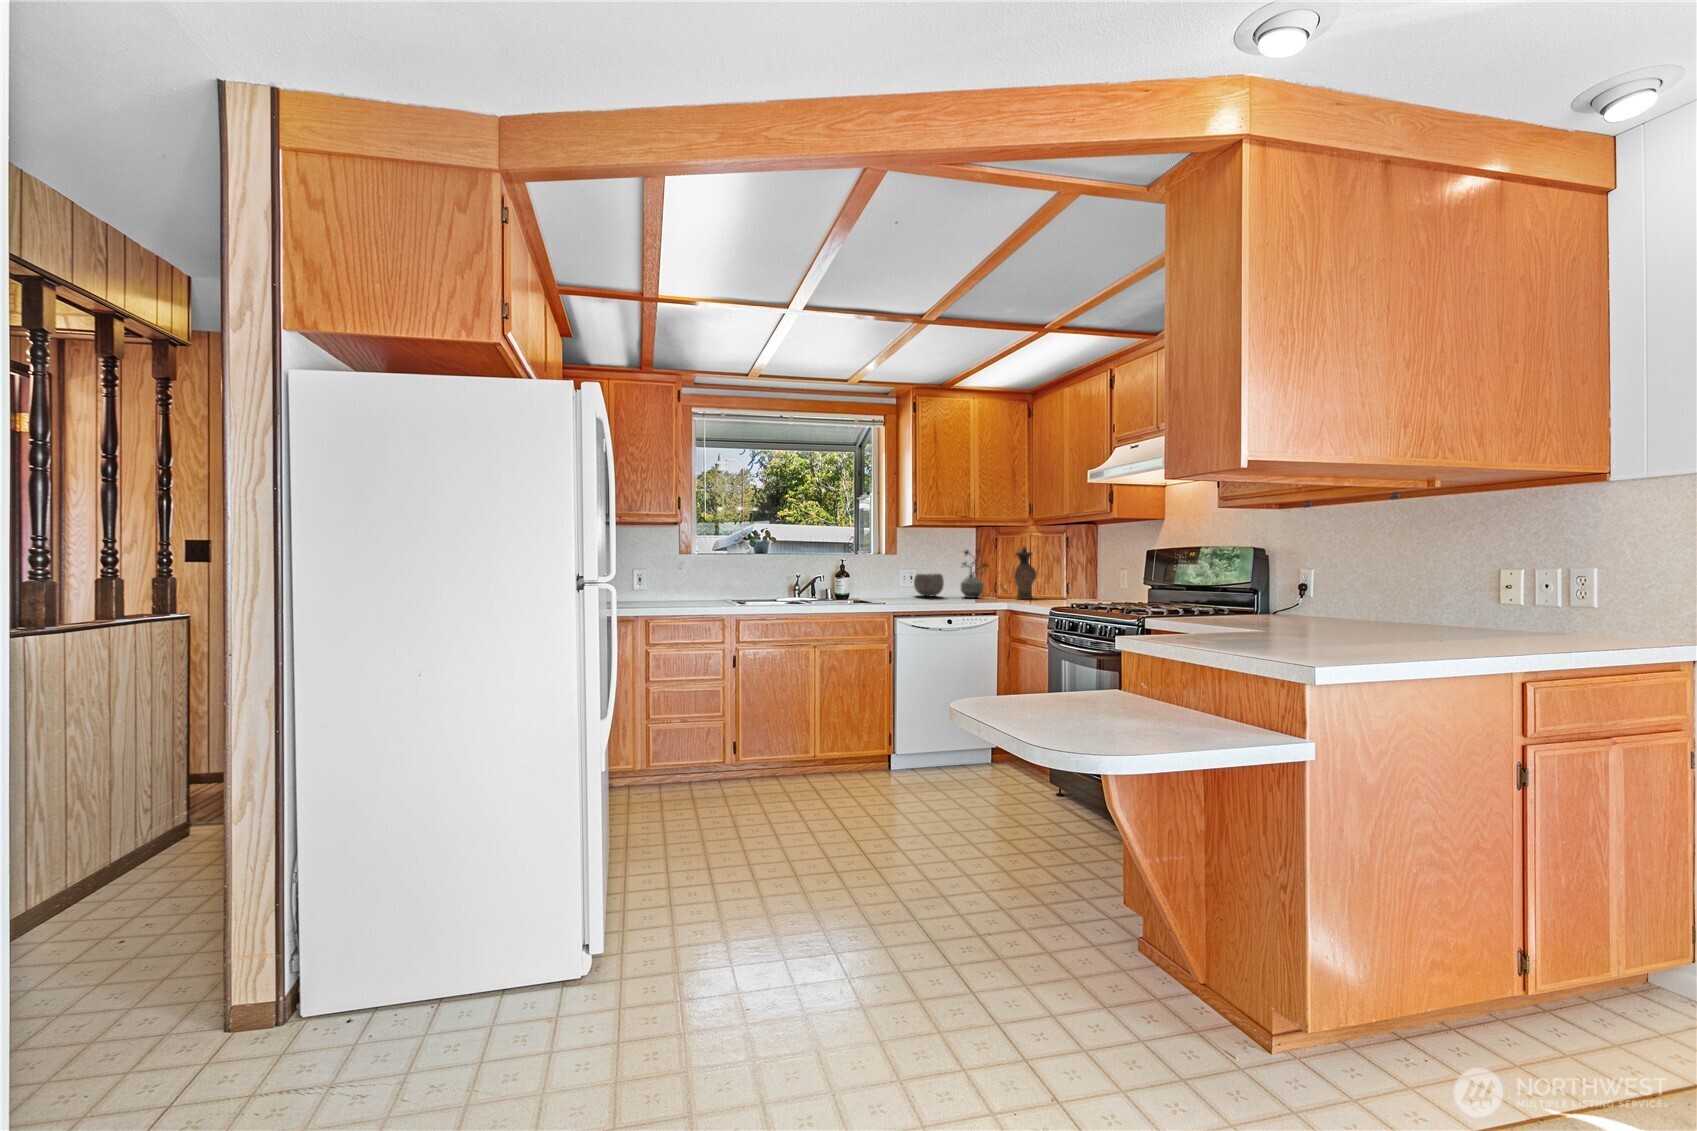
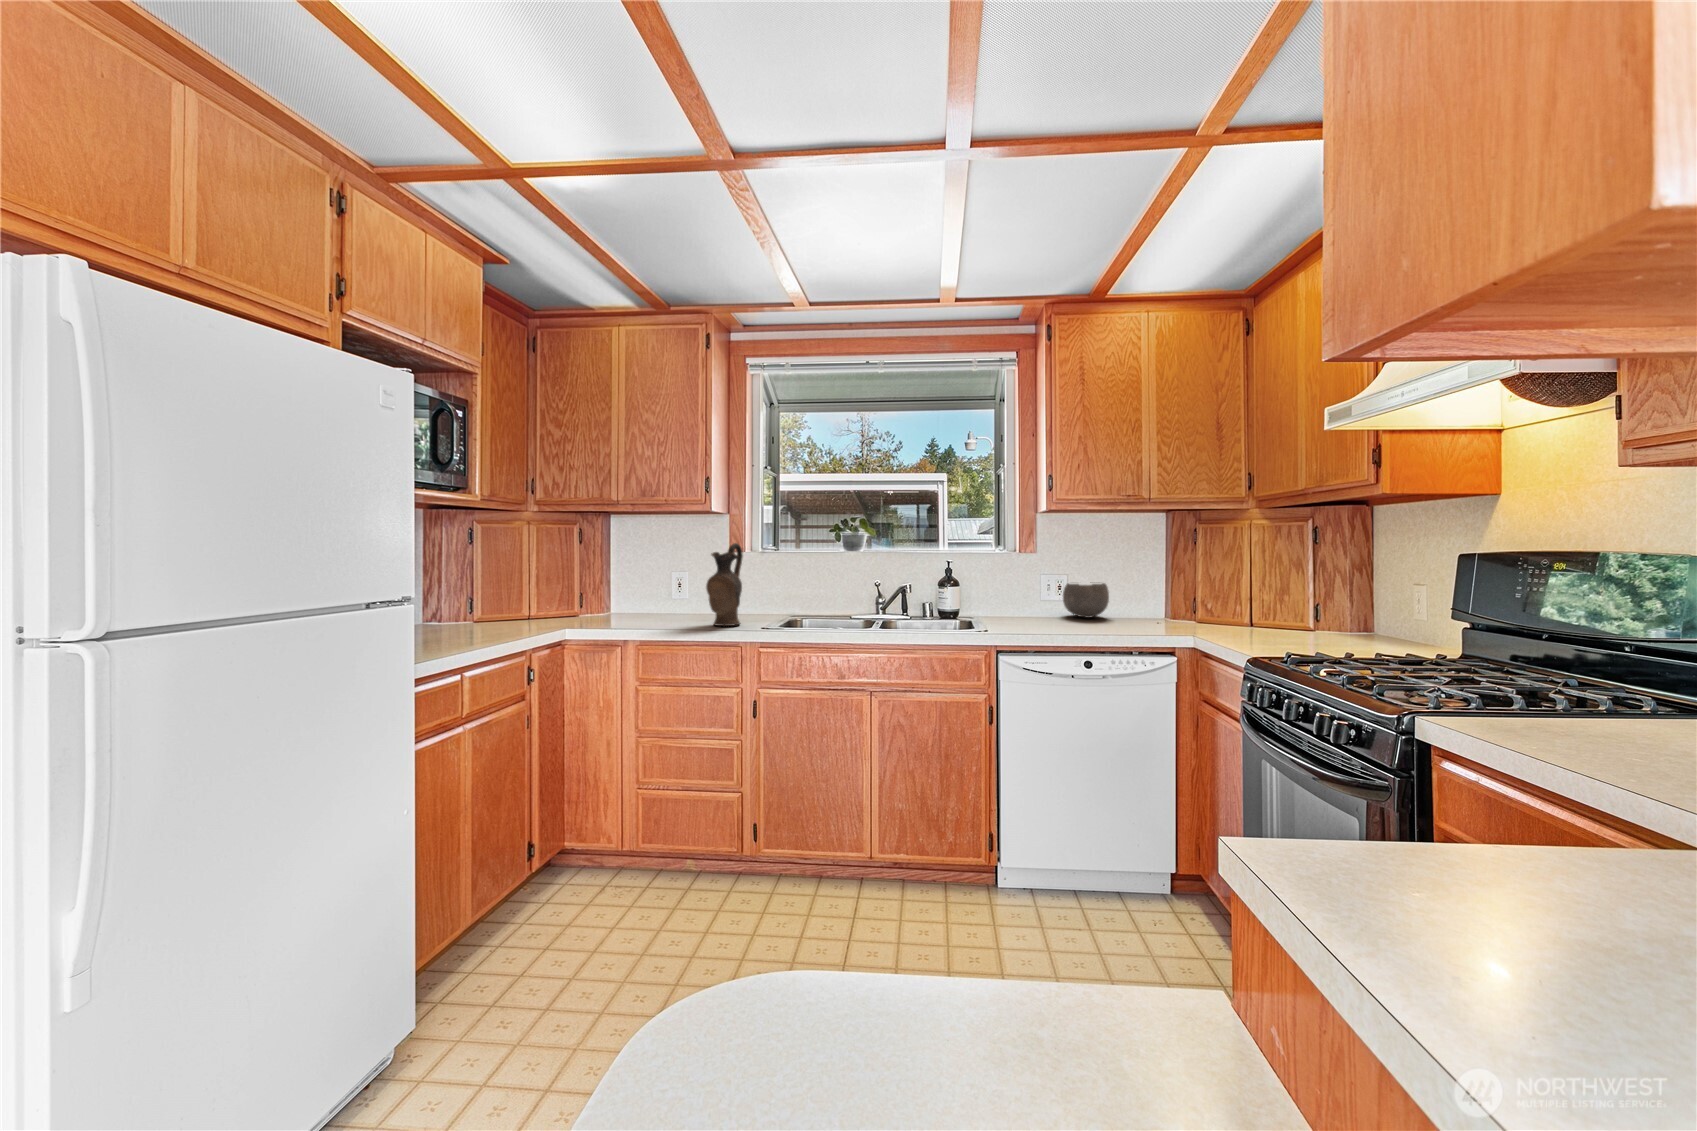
ceramic pitcher: present [1014,546,1037,599] -> present [706,543,743,626]
potted plant: present [961,549,989,598] -> none [1136,543,1184,621]

